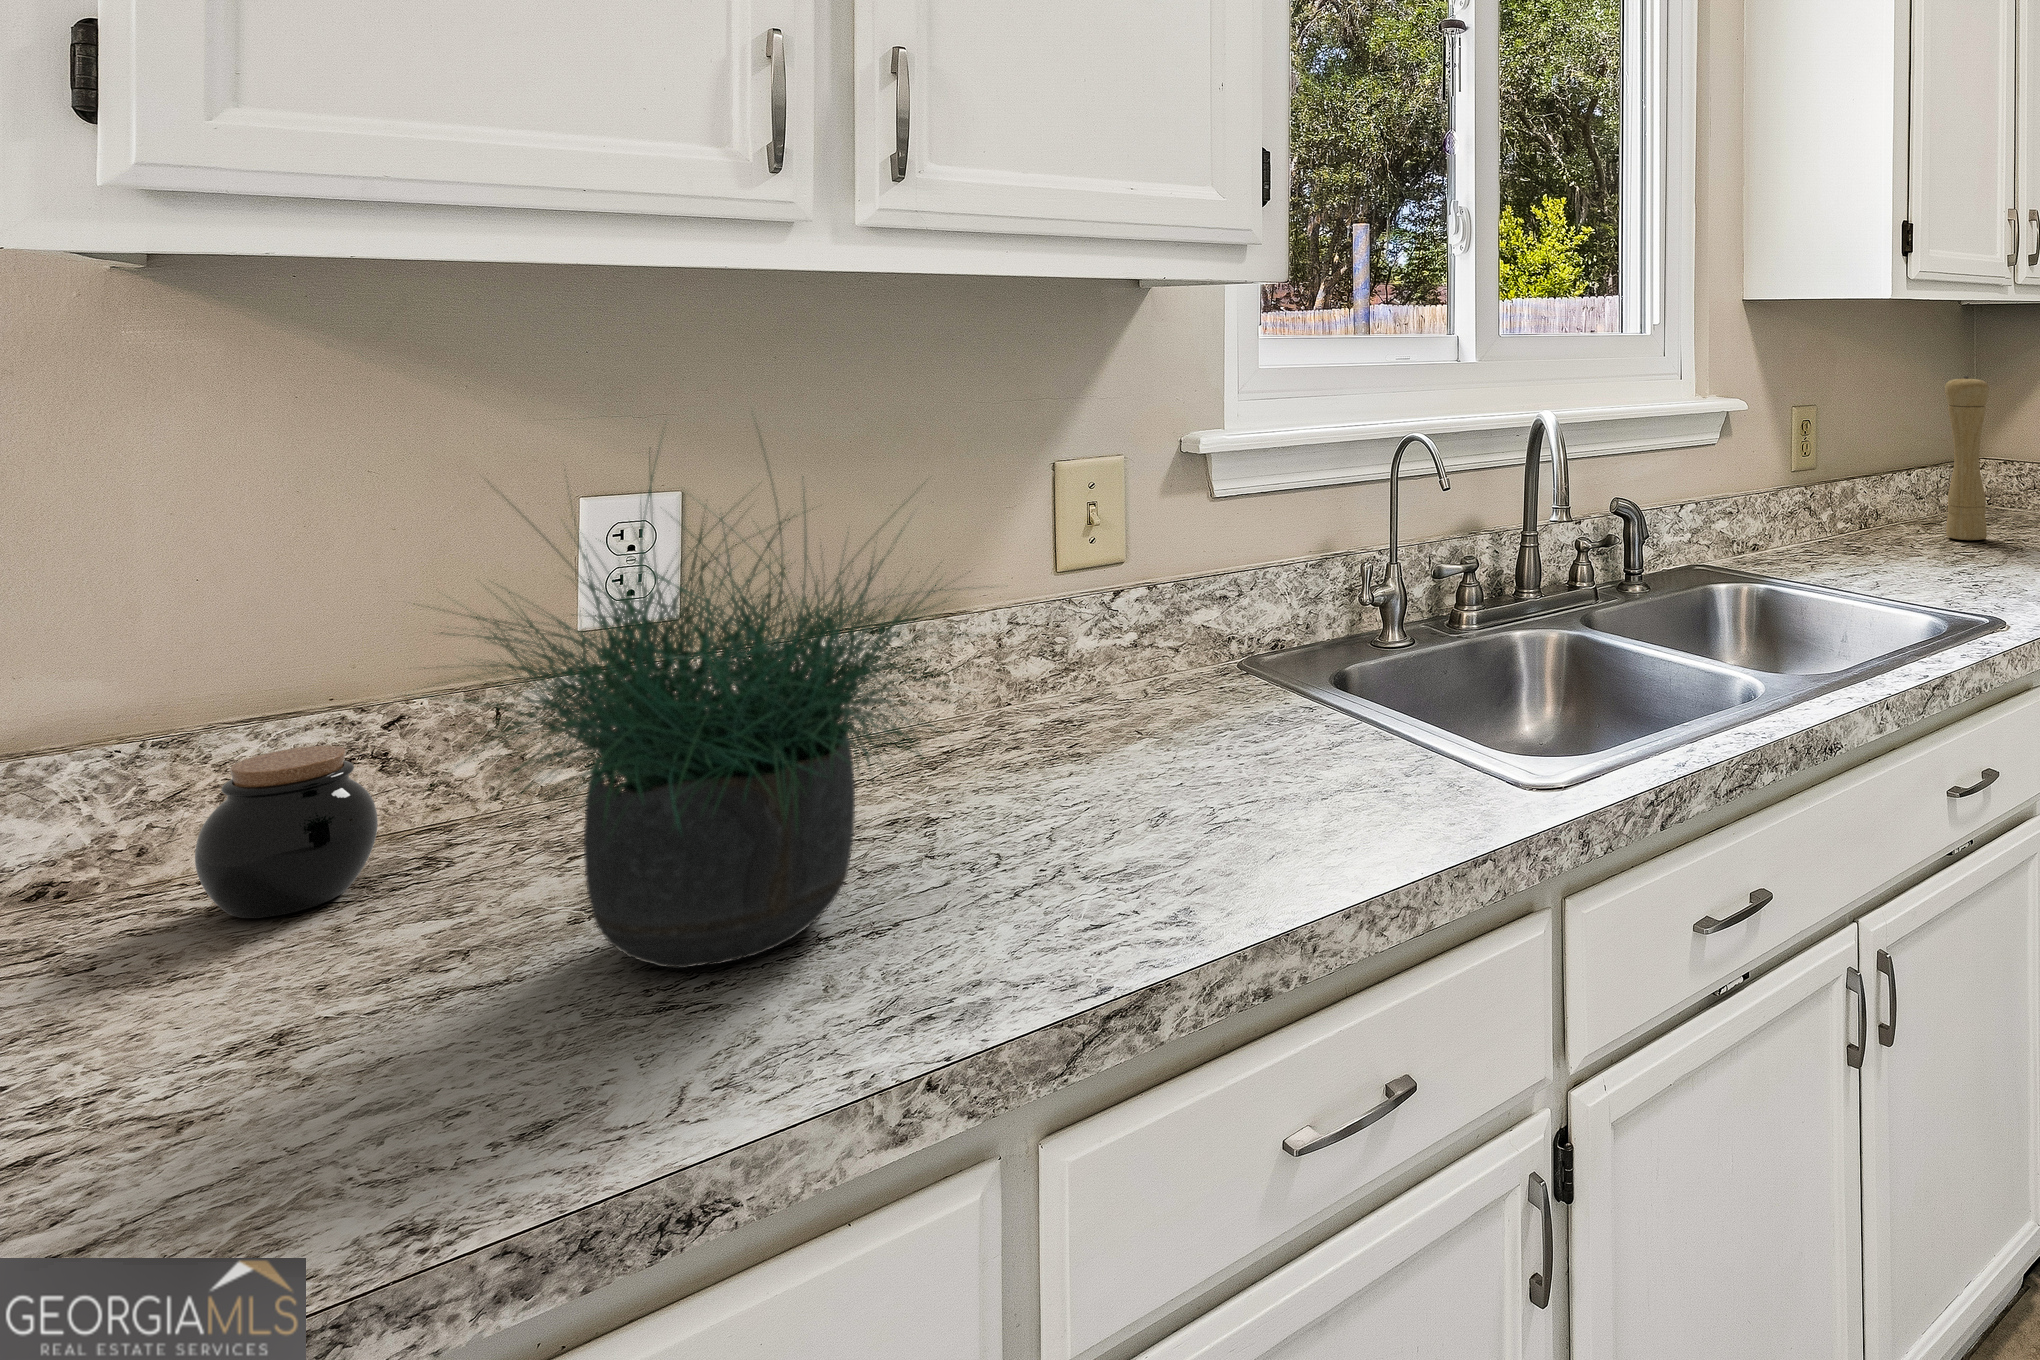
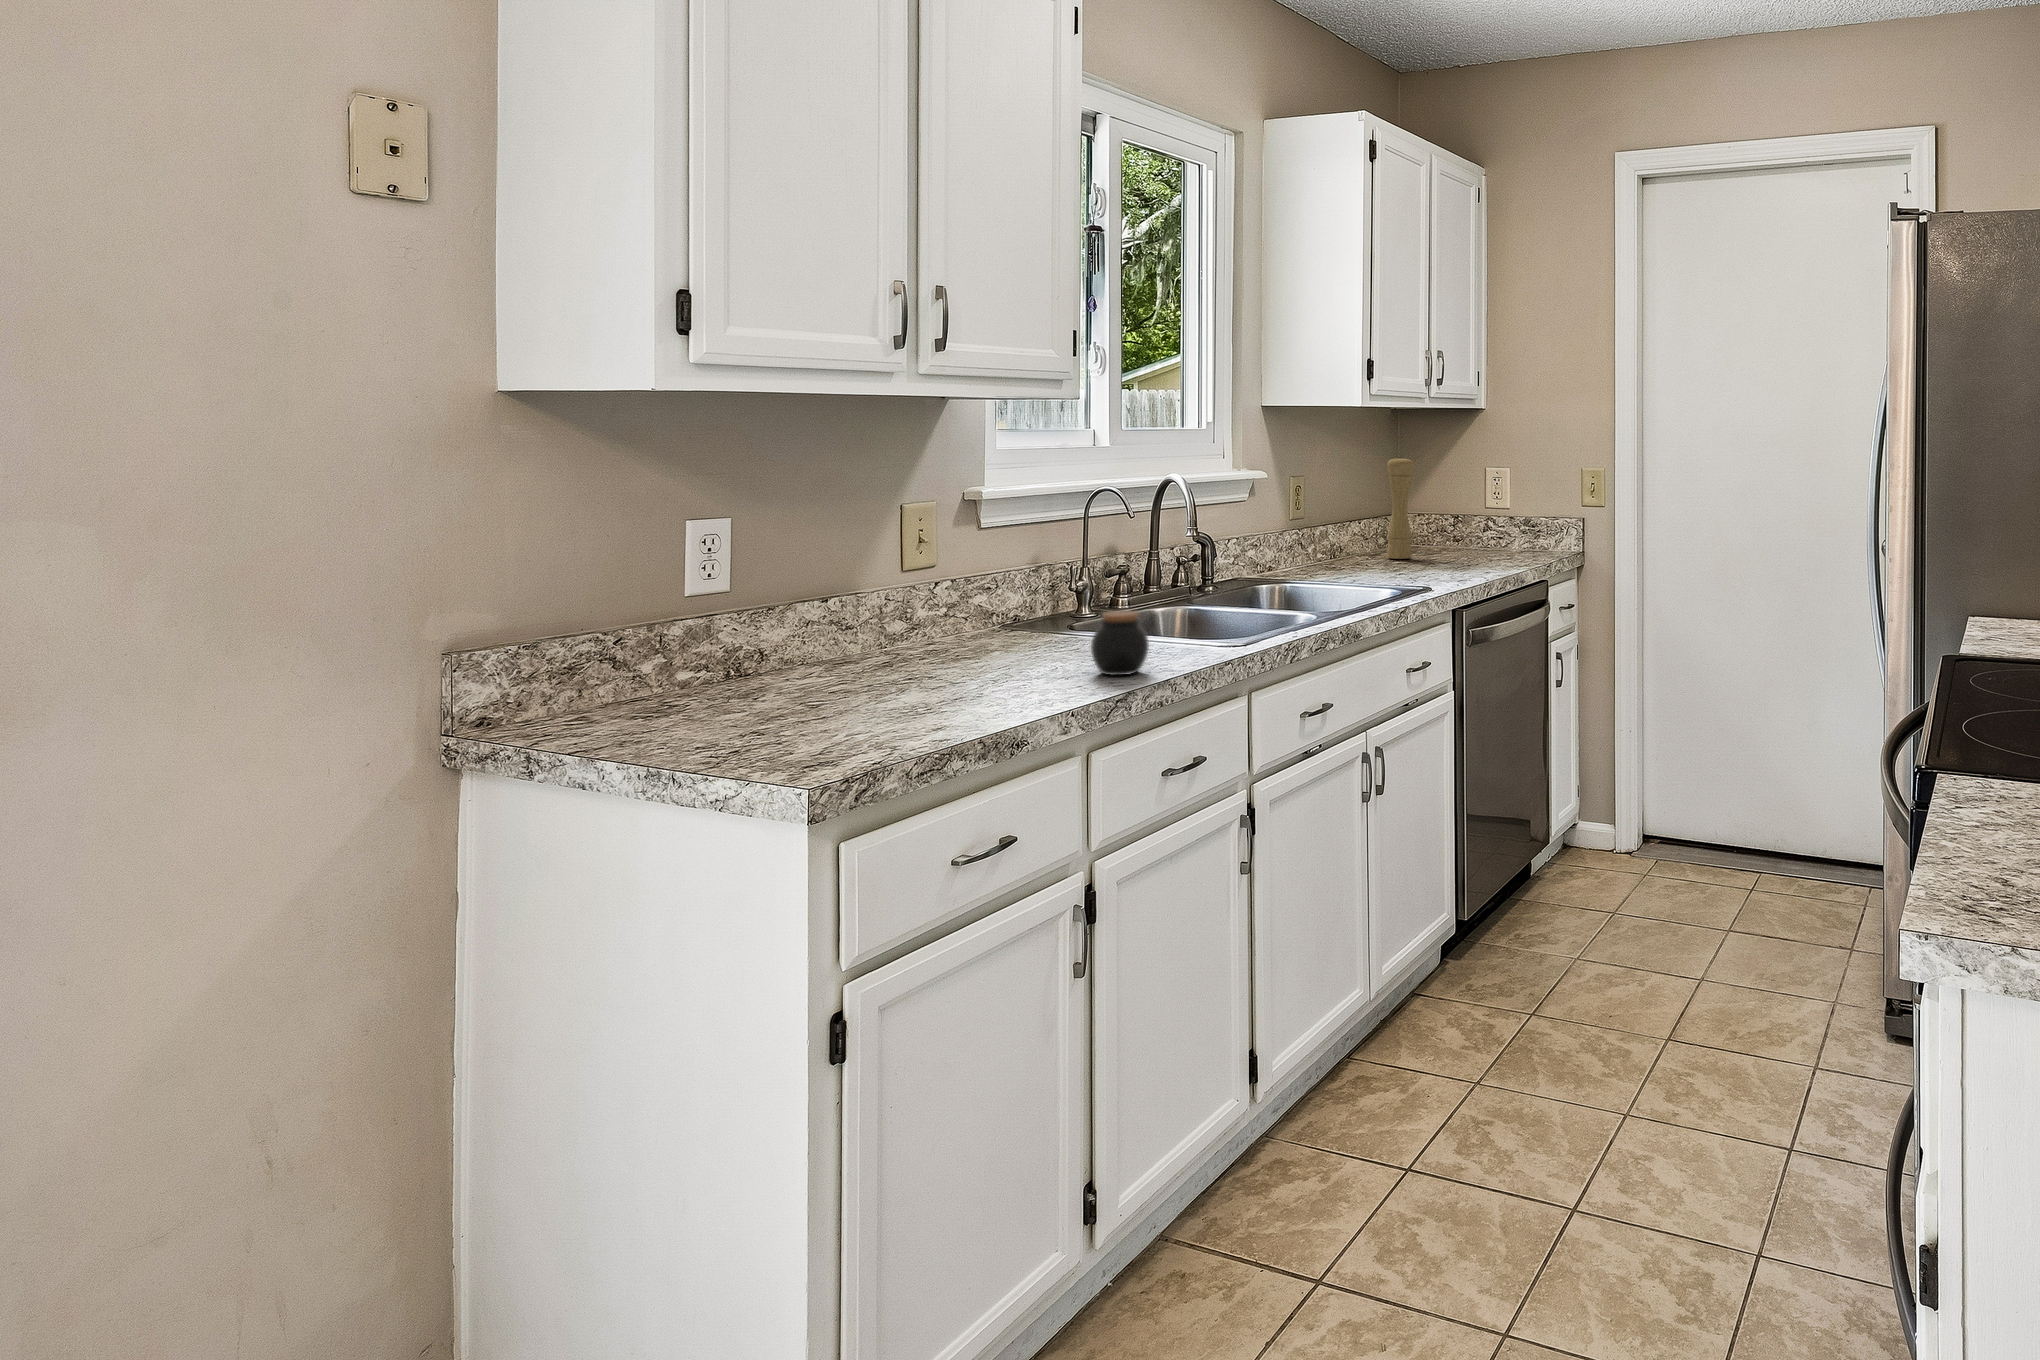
potted plant: present [408,423,978,968] -> none [766,467,1047,710]
jar: present [195,746,378,918] -> present [1091,611,1149,675]

